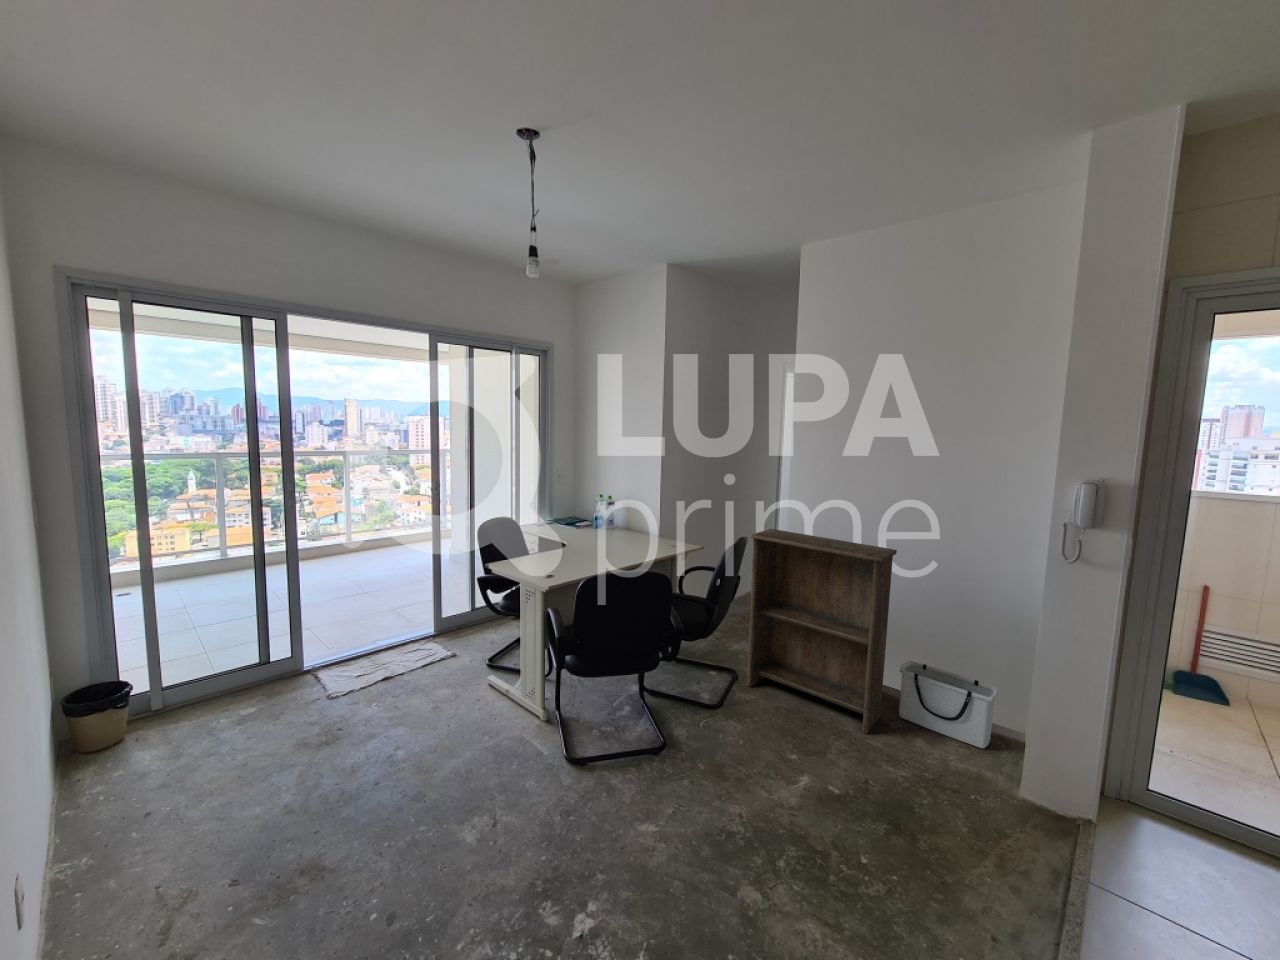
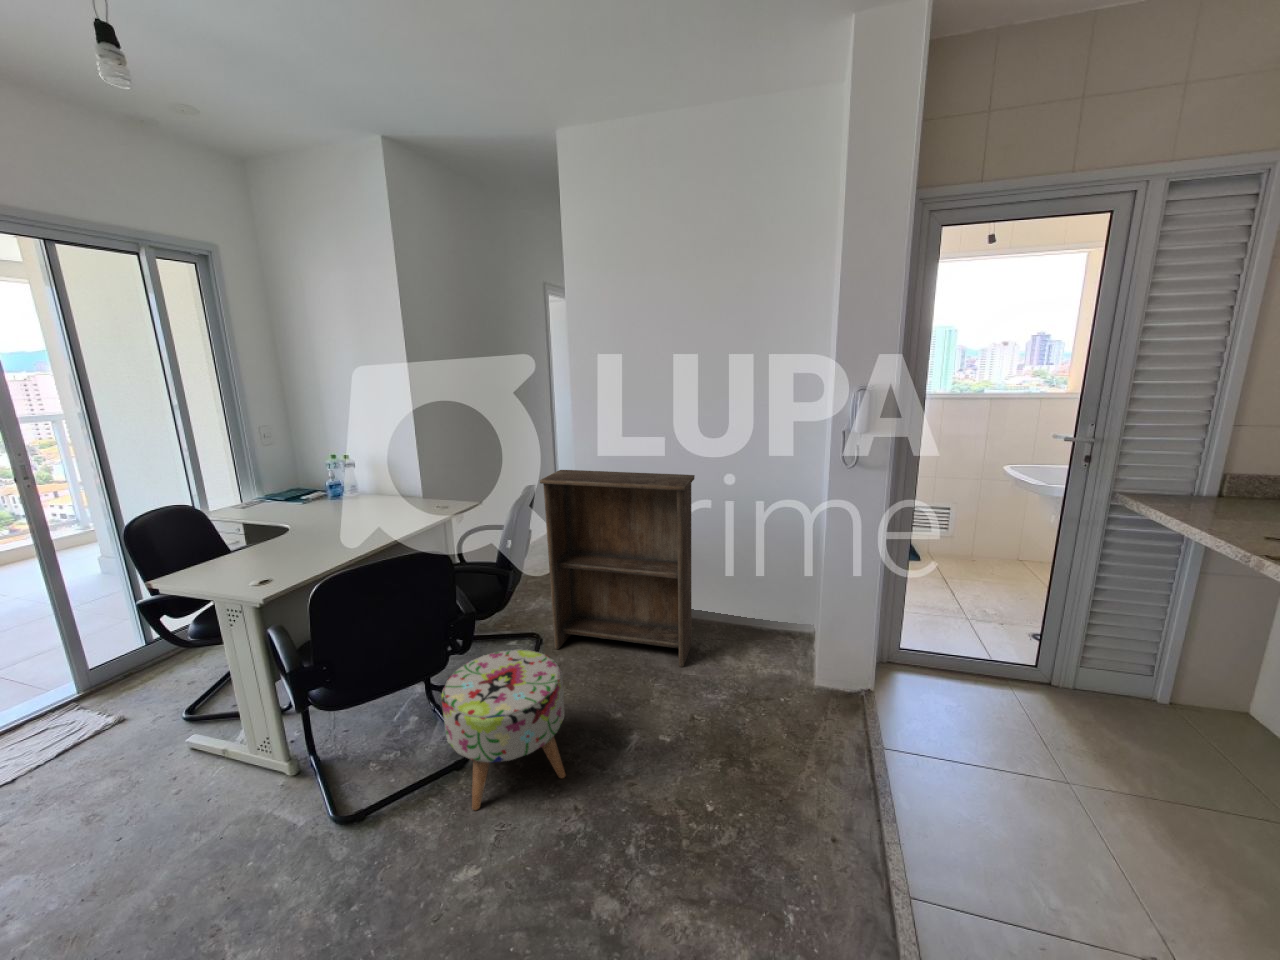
storage bin: present [899,661,998,748] -> none [705,583,790,650]
ottoman: none [649,668,745,789] -> present [441,650,566,810]

